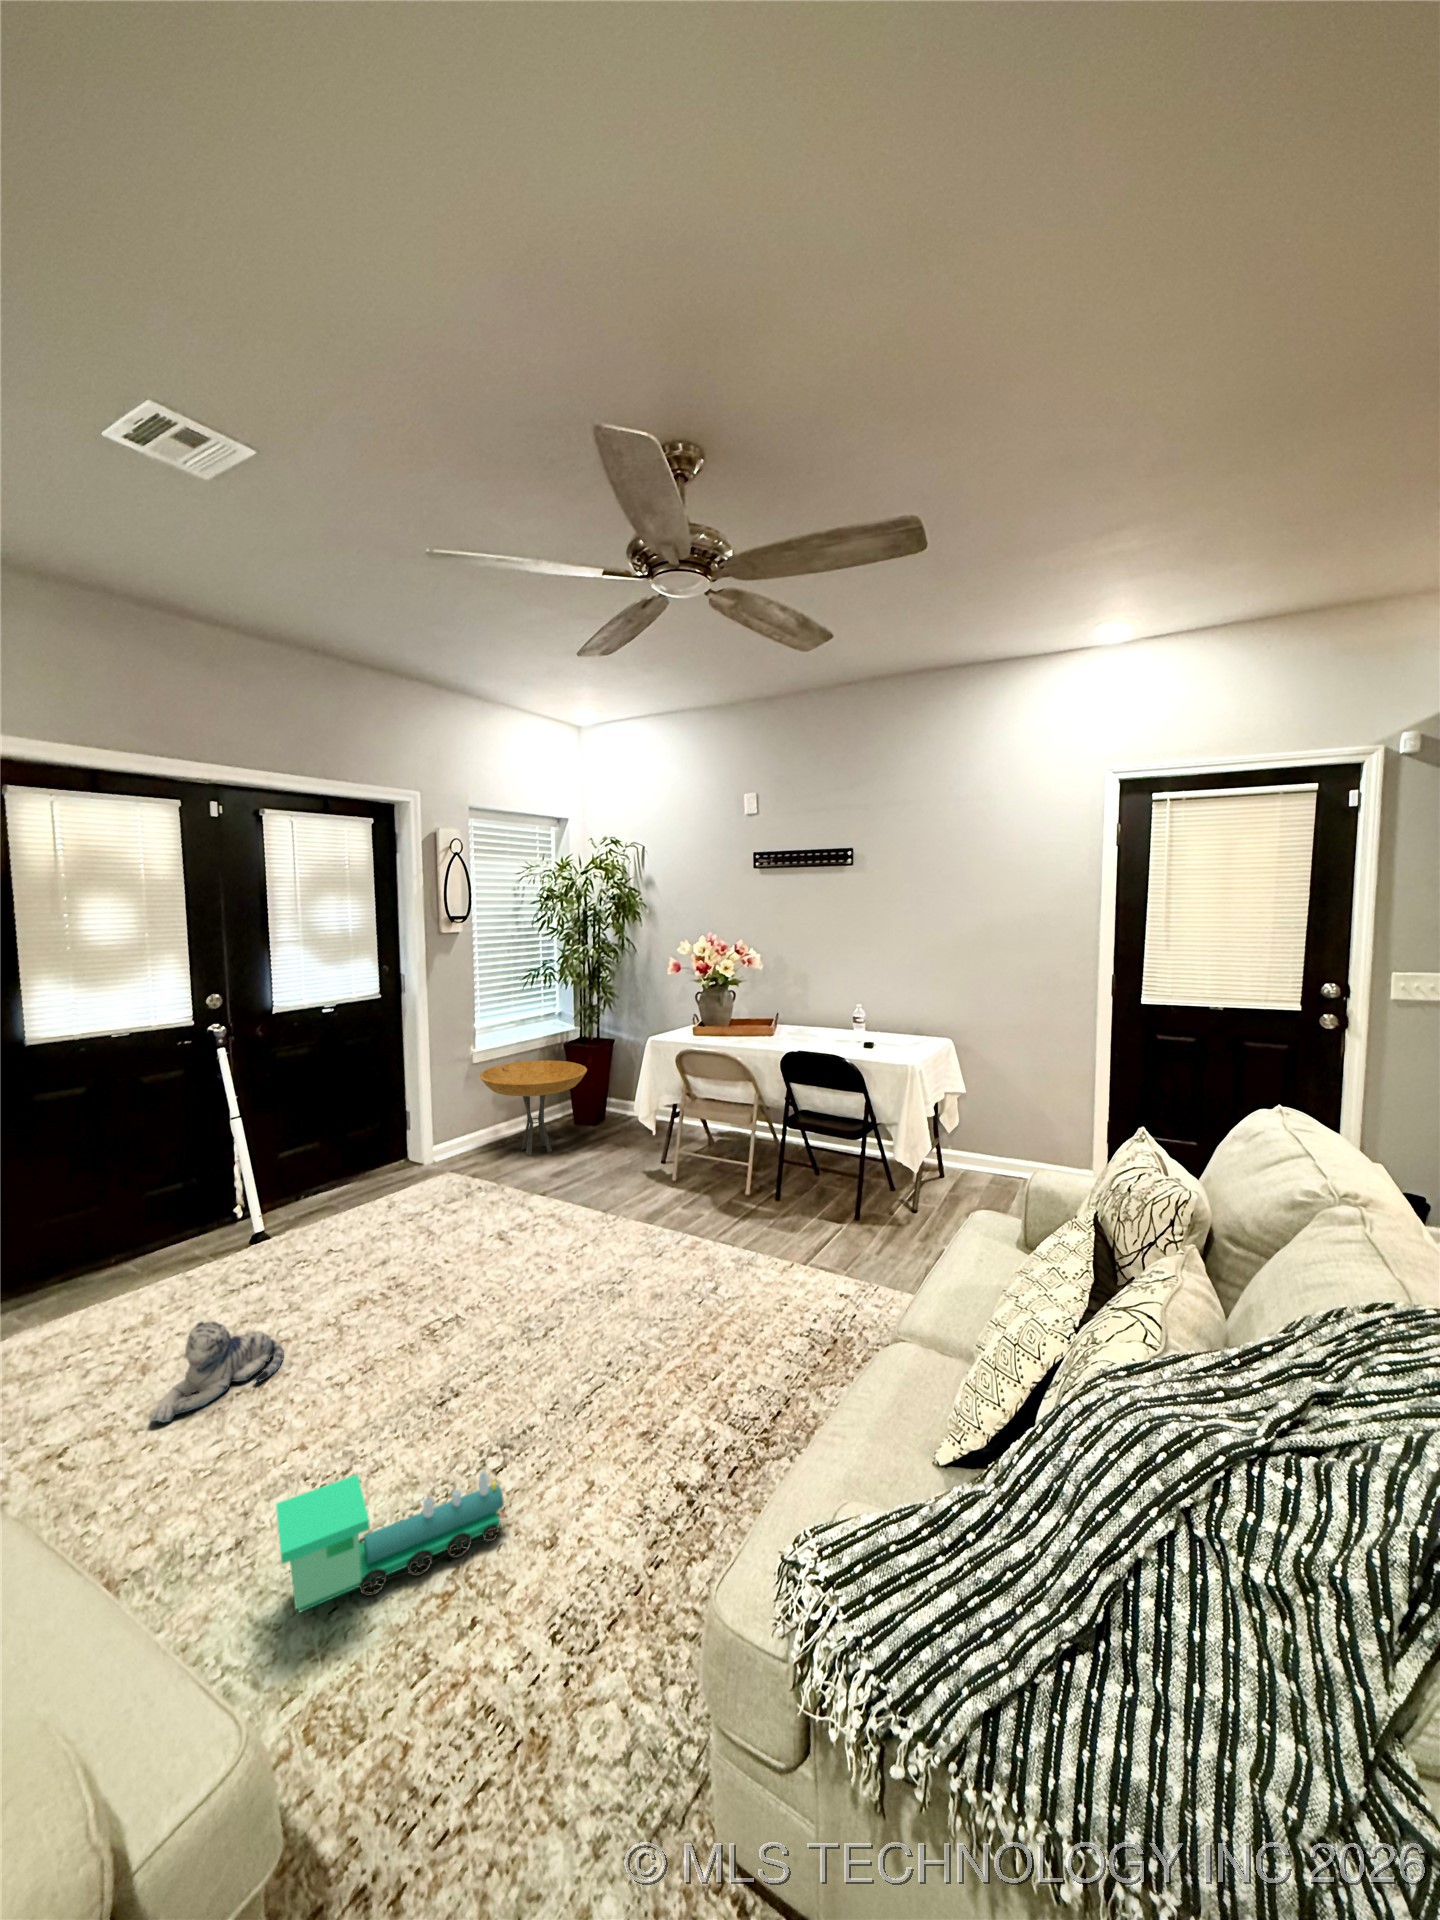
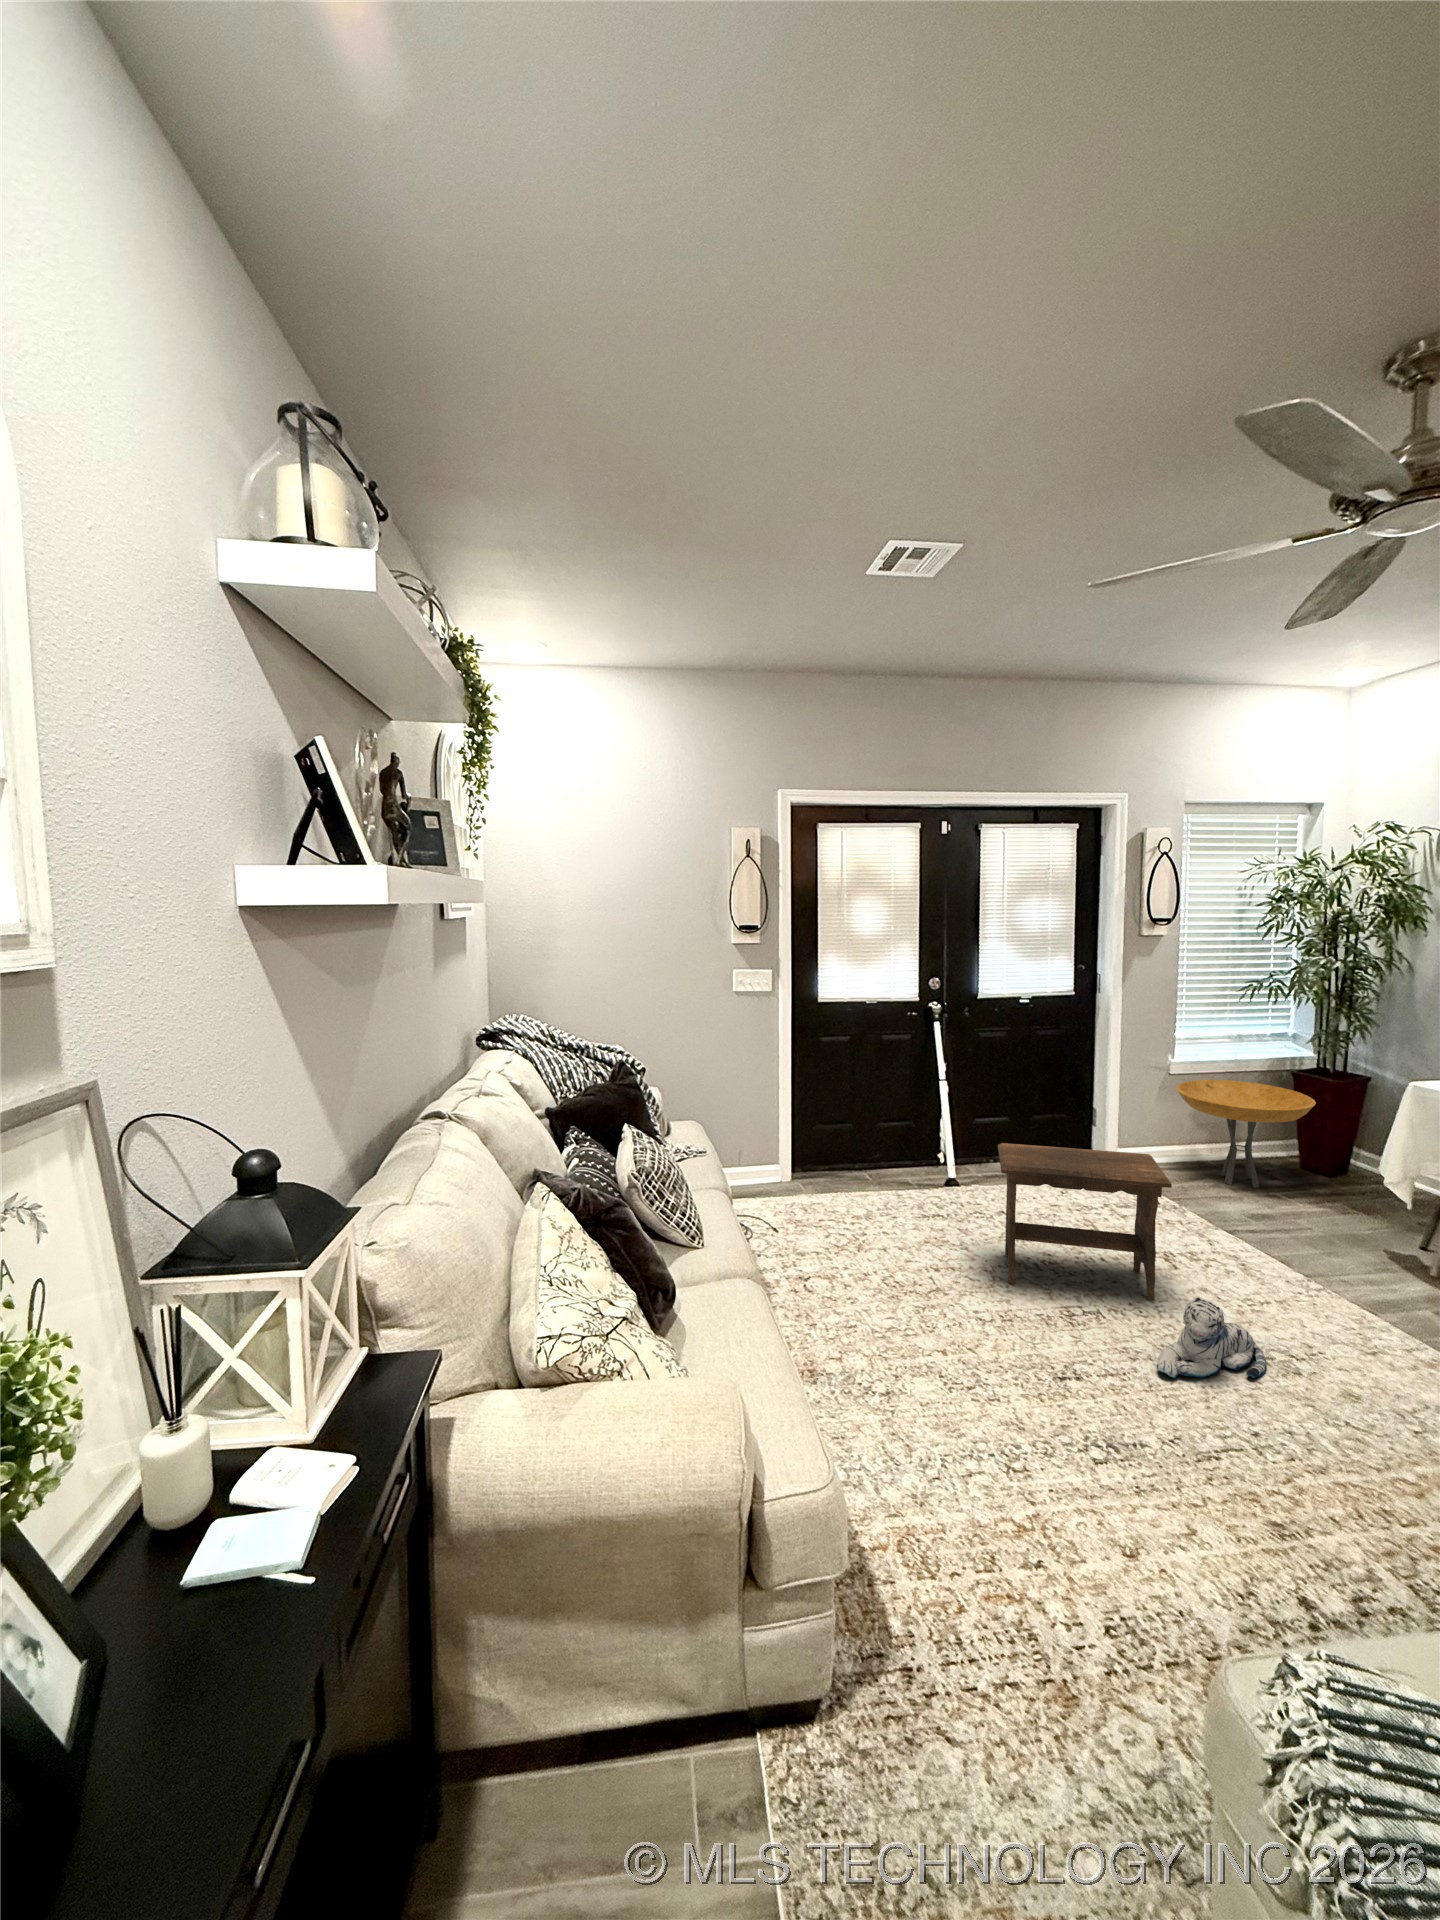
footstool: none [328,1144,510,1326] -> present [998,1143,1172,1301]
plush toy: present [150,1321,284,1422] -> present [1157,1297,1267,1379]
toy train: present [276,1470,507,1612] -> none [899,1380,1092,1515]

